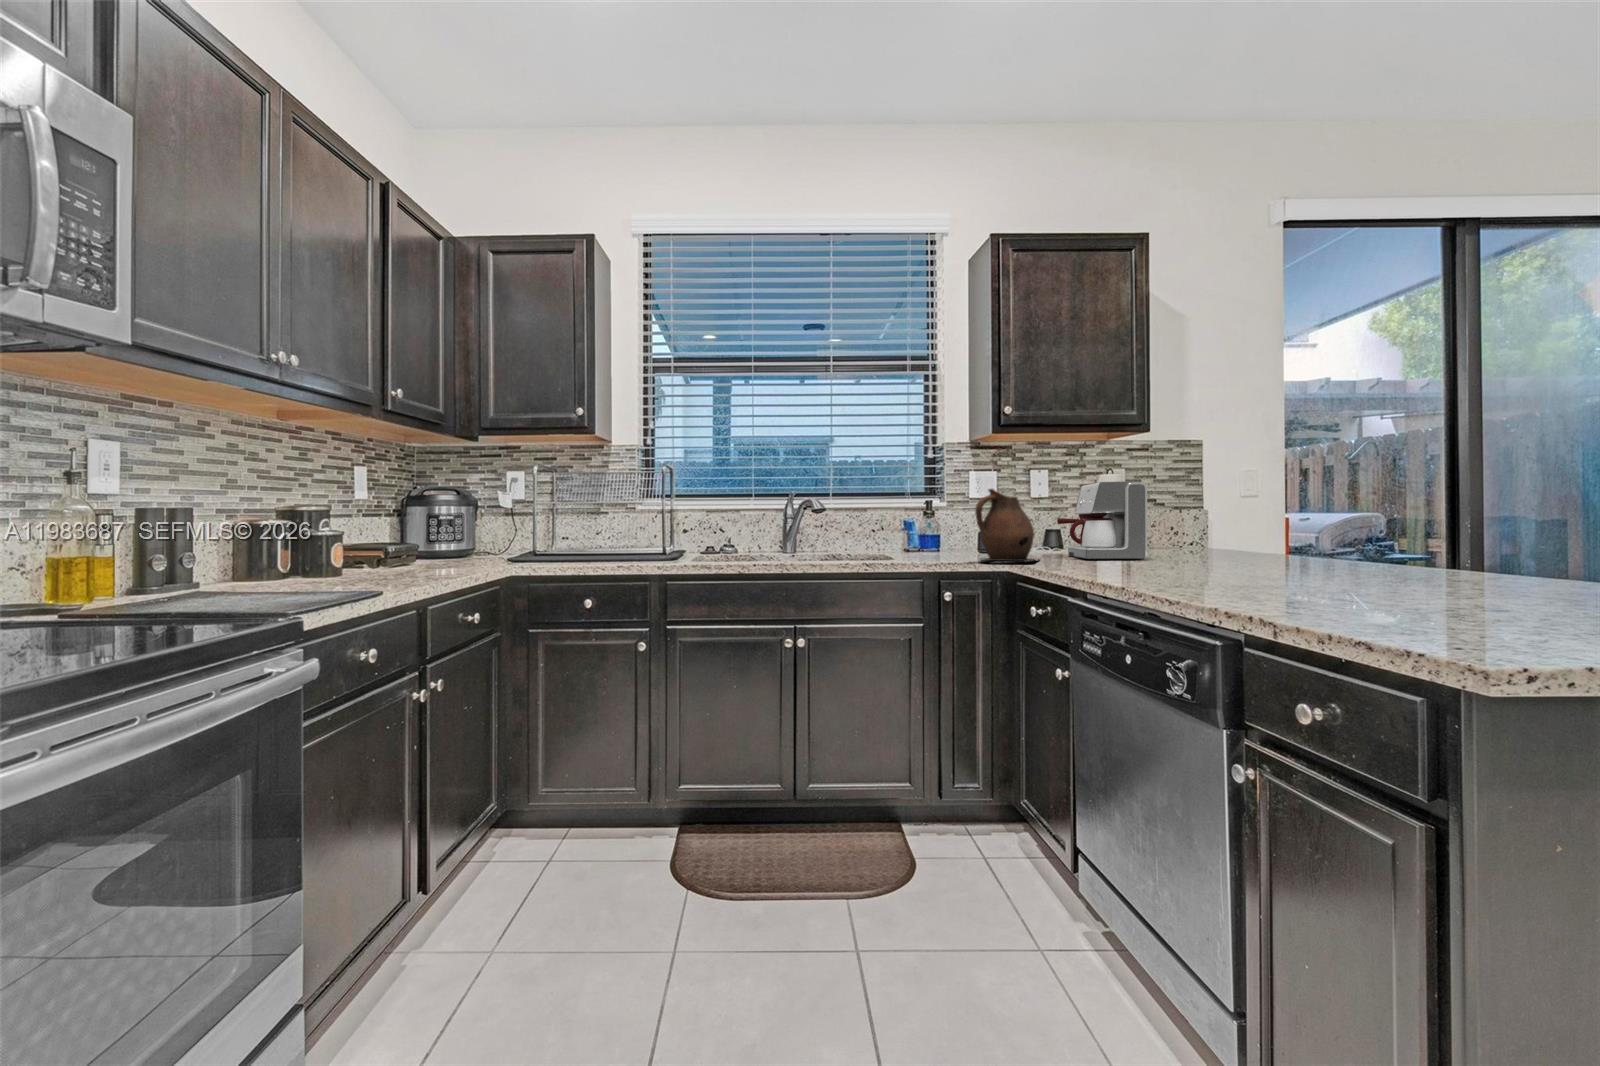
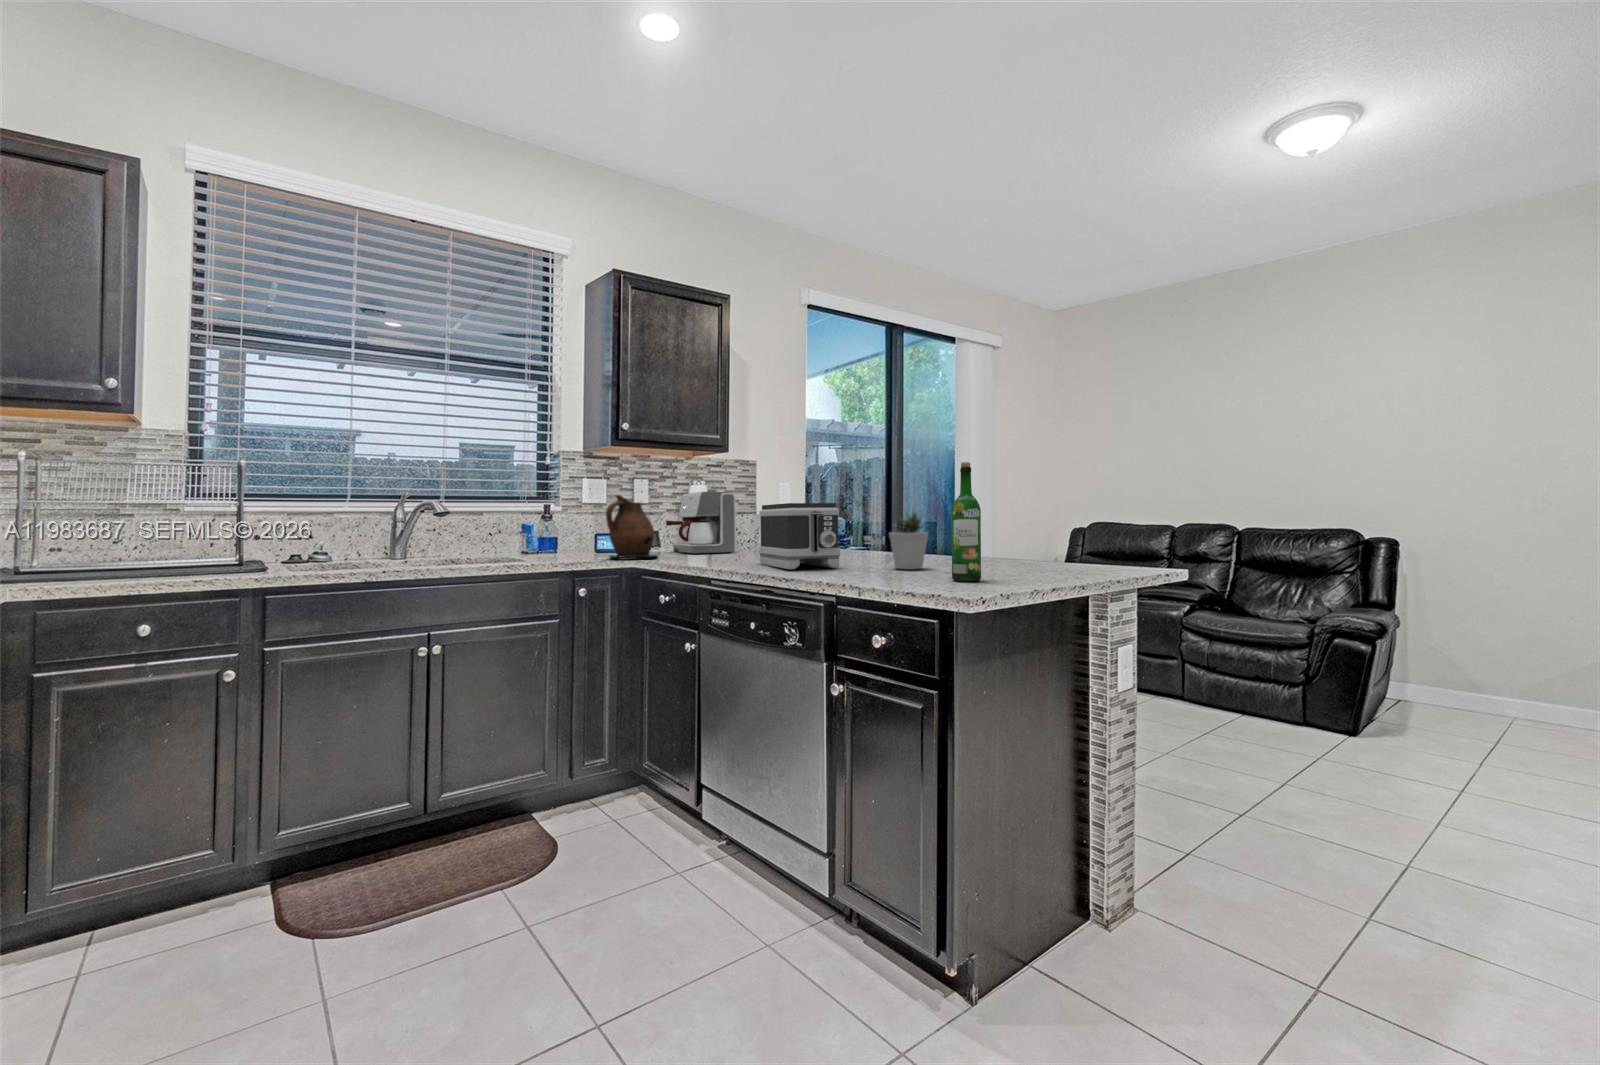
wine bottle: none [1479,412,1550,626] -> present [952,462,981,581]
toaster: none [1158,492,1278,587] -> present [759,503,840,569]
potted plant: none [1369,494,1454,597] -> present [889,512,928,569]

